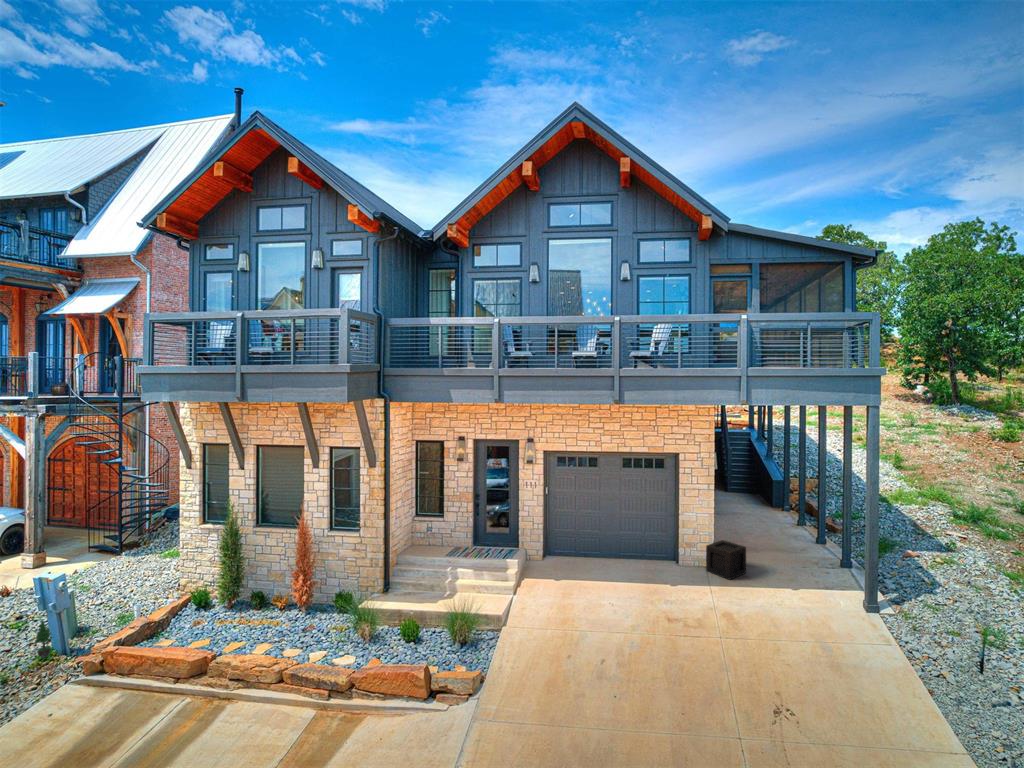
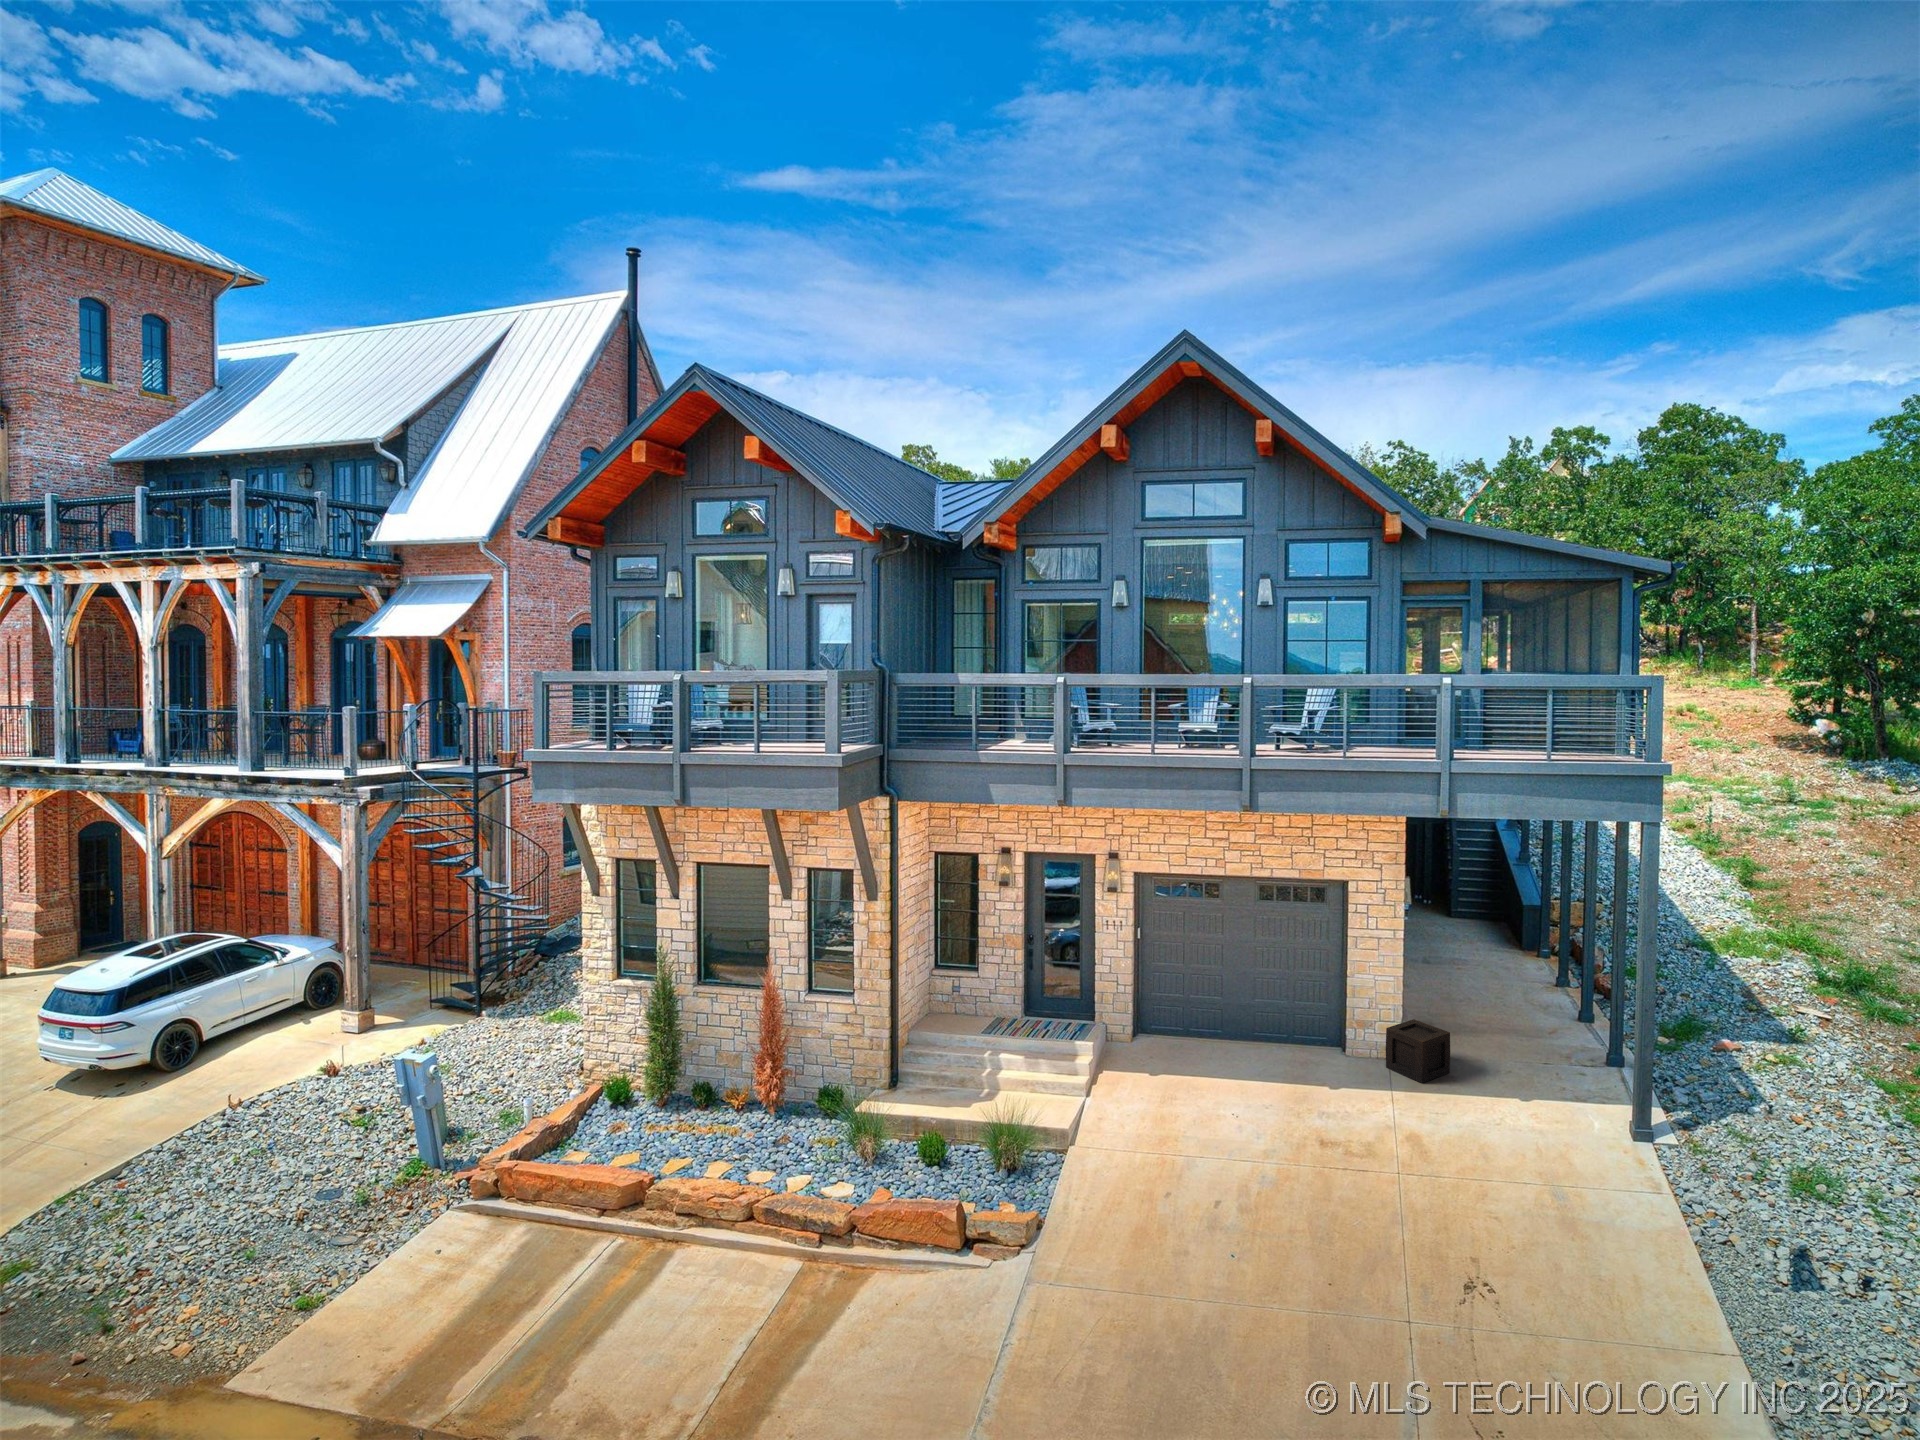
potted tree: present [35,621,52,658] -> none [422,1114,444,1166]

